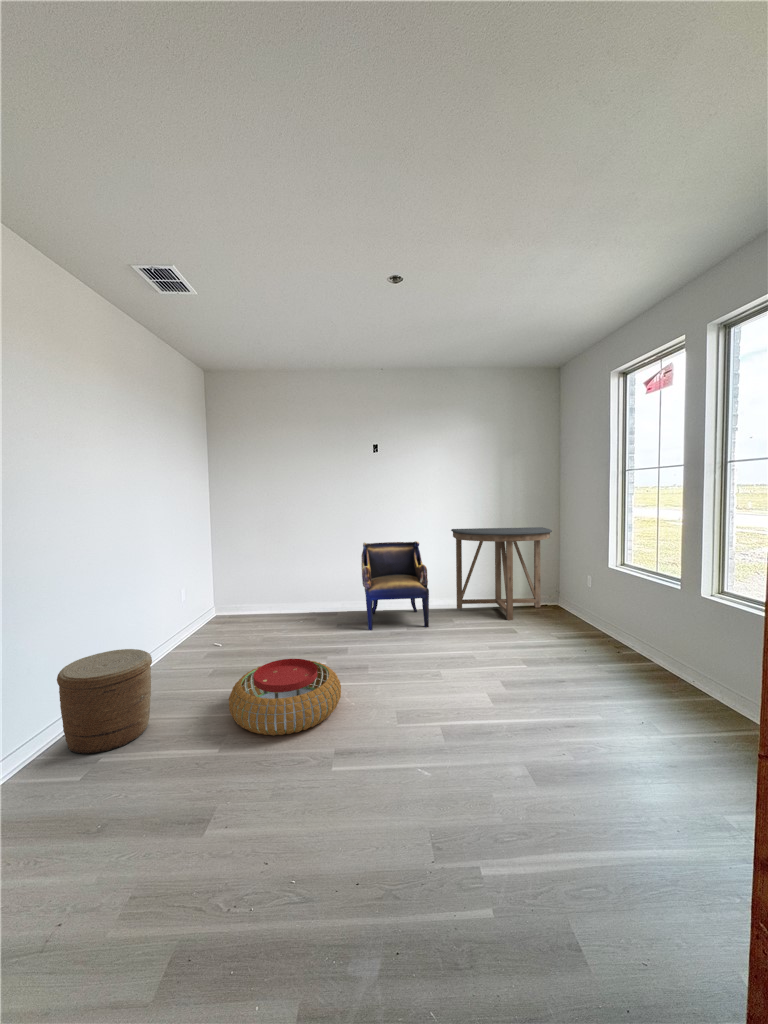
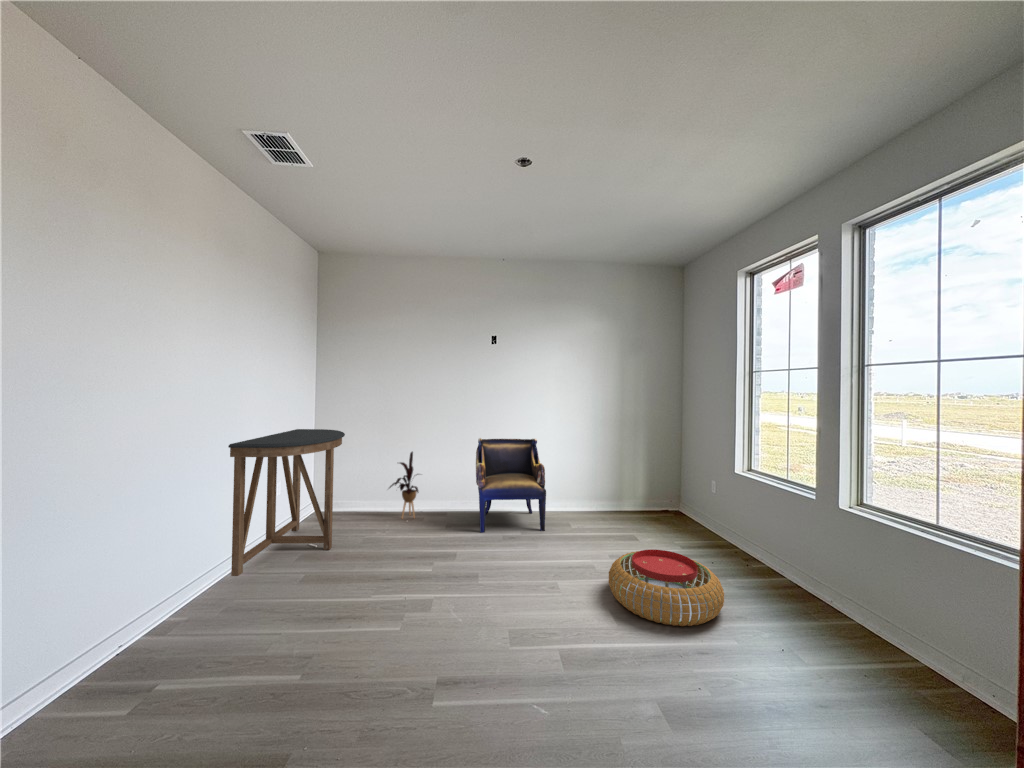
console table: present [451,527,552,620] -> present [228,429,345,576]
house plant: none [279,557,312,620] -> present [389,452,418,518]
woven basket: present [57,649,152,754] -> none [114,551,233,678]
pouf: present [229,659,341,736] -> present [609,550,724,626]

